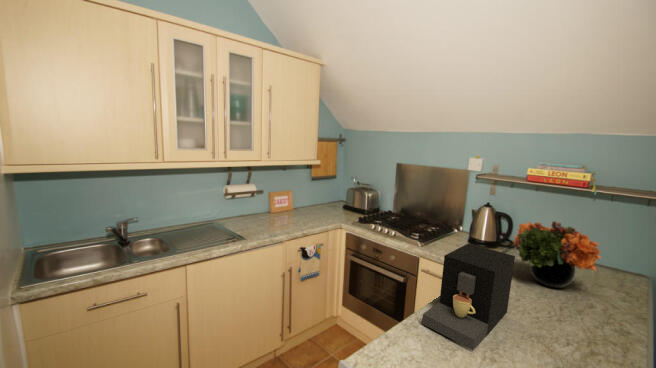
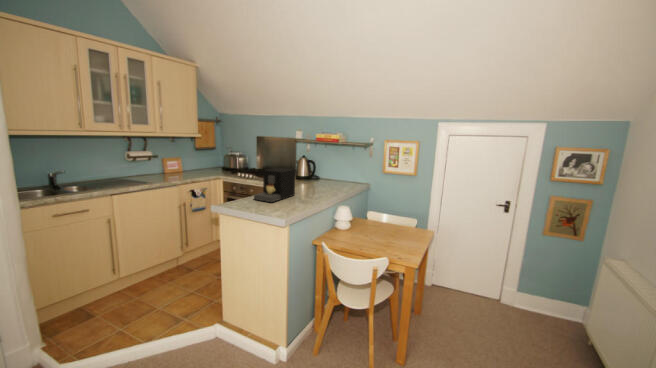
flower arrangement: present [513,221,601,287] -> none [306,158,340,189]

